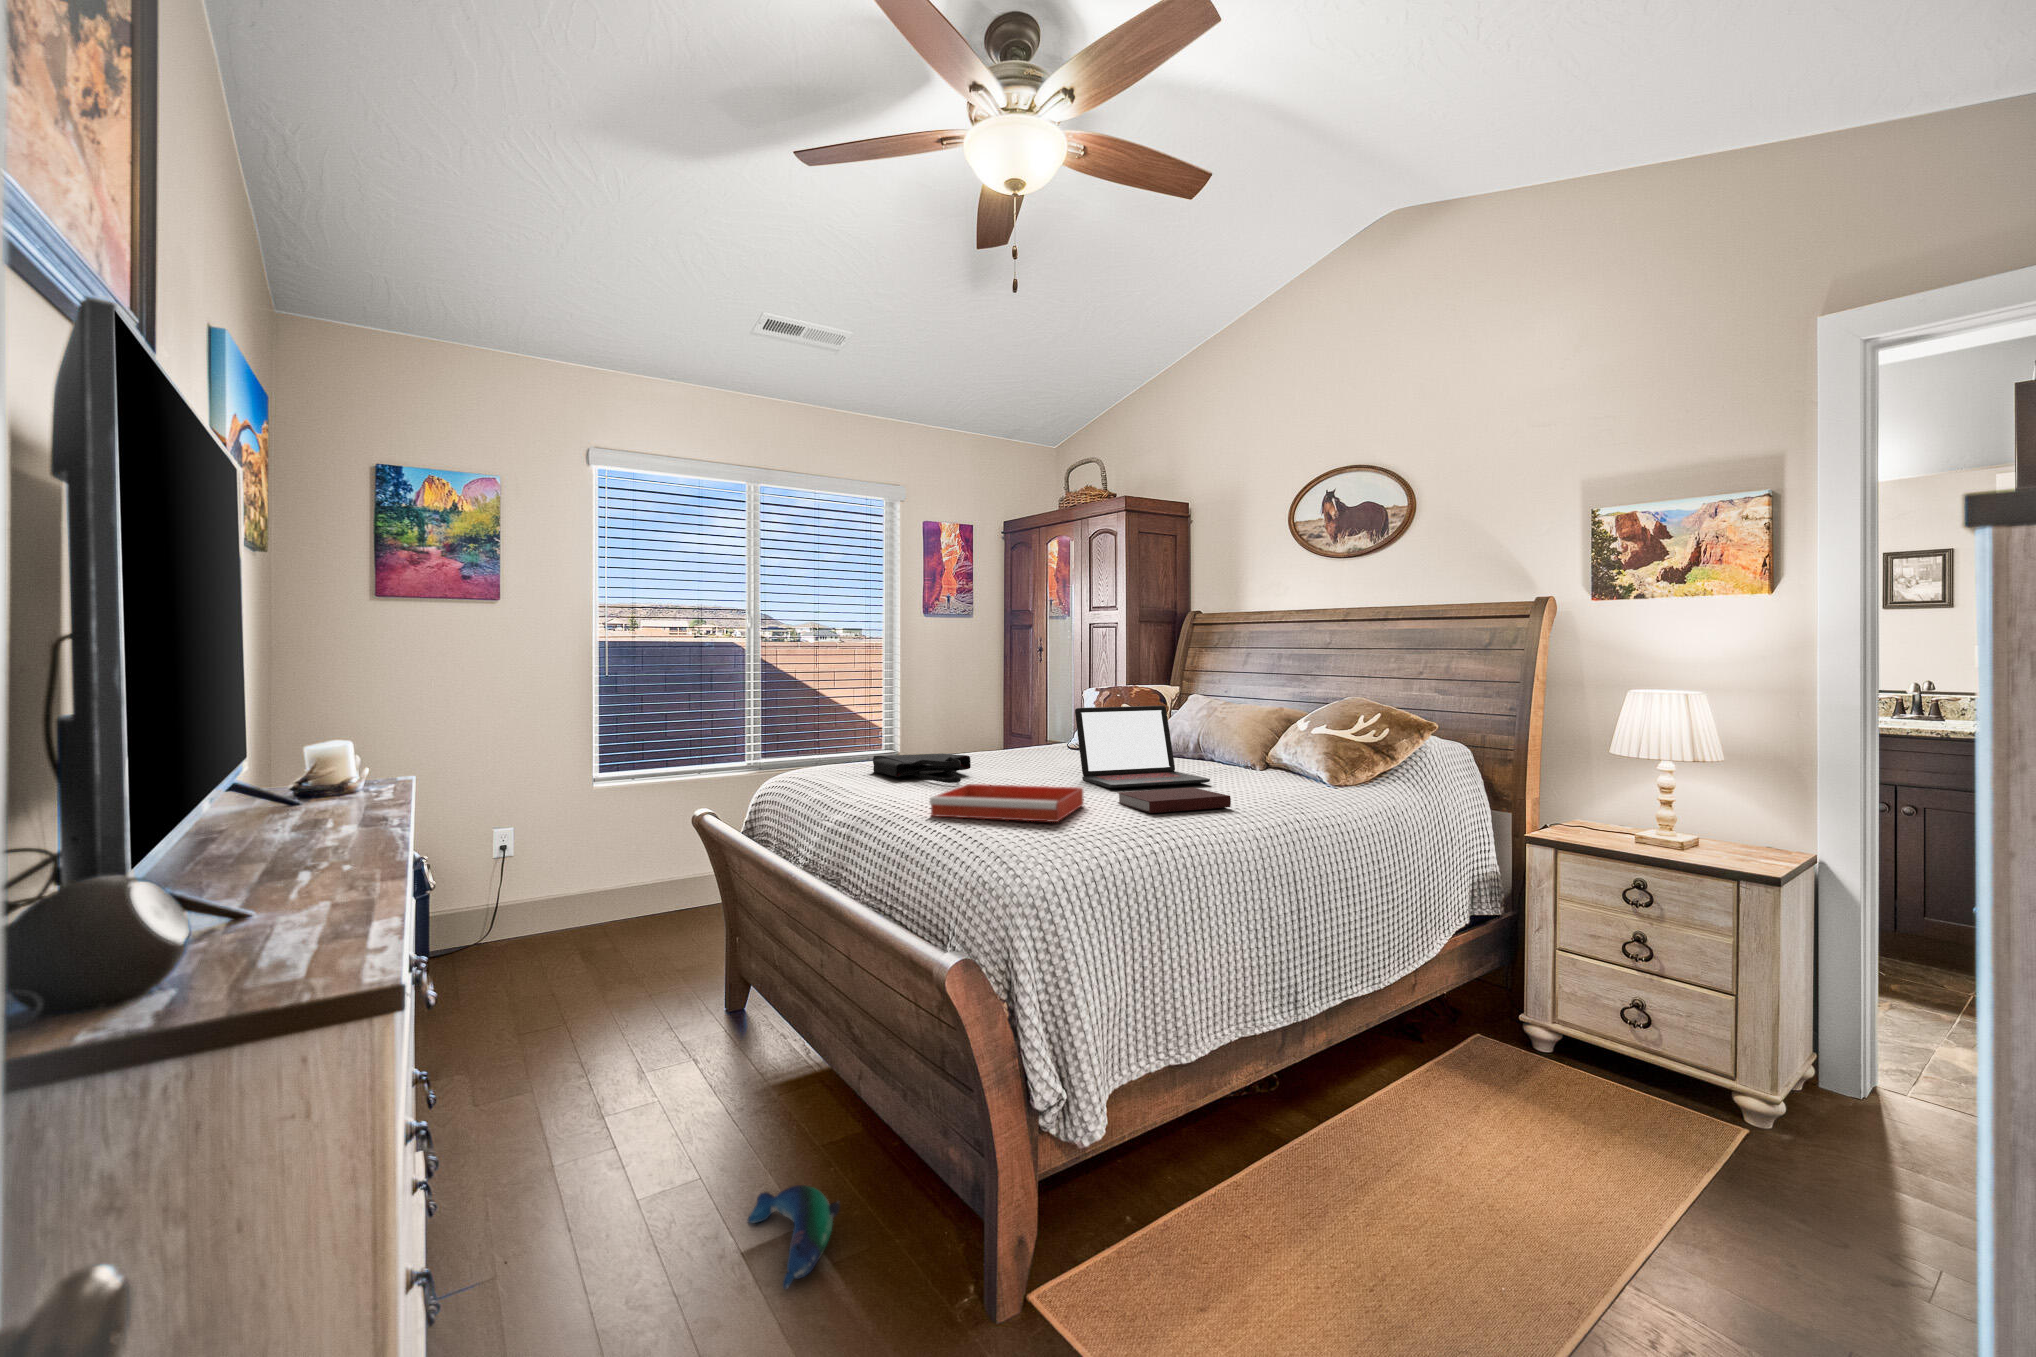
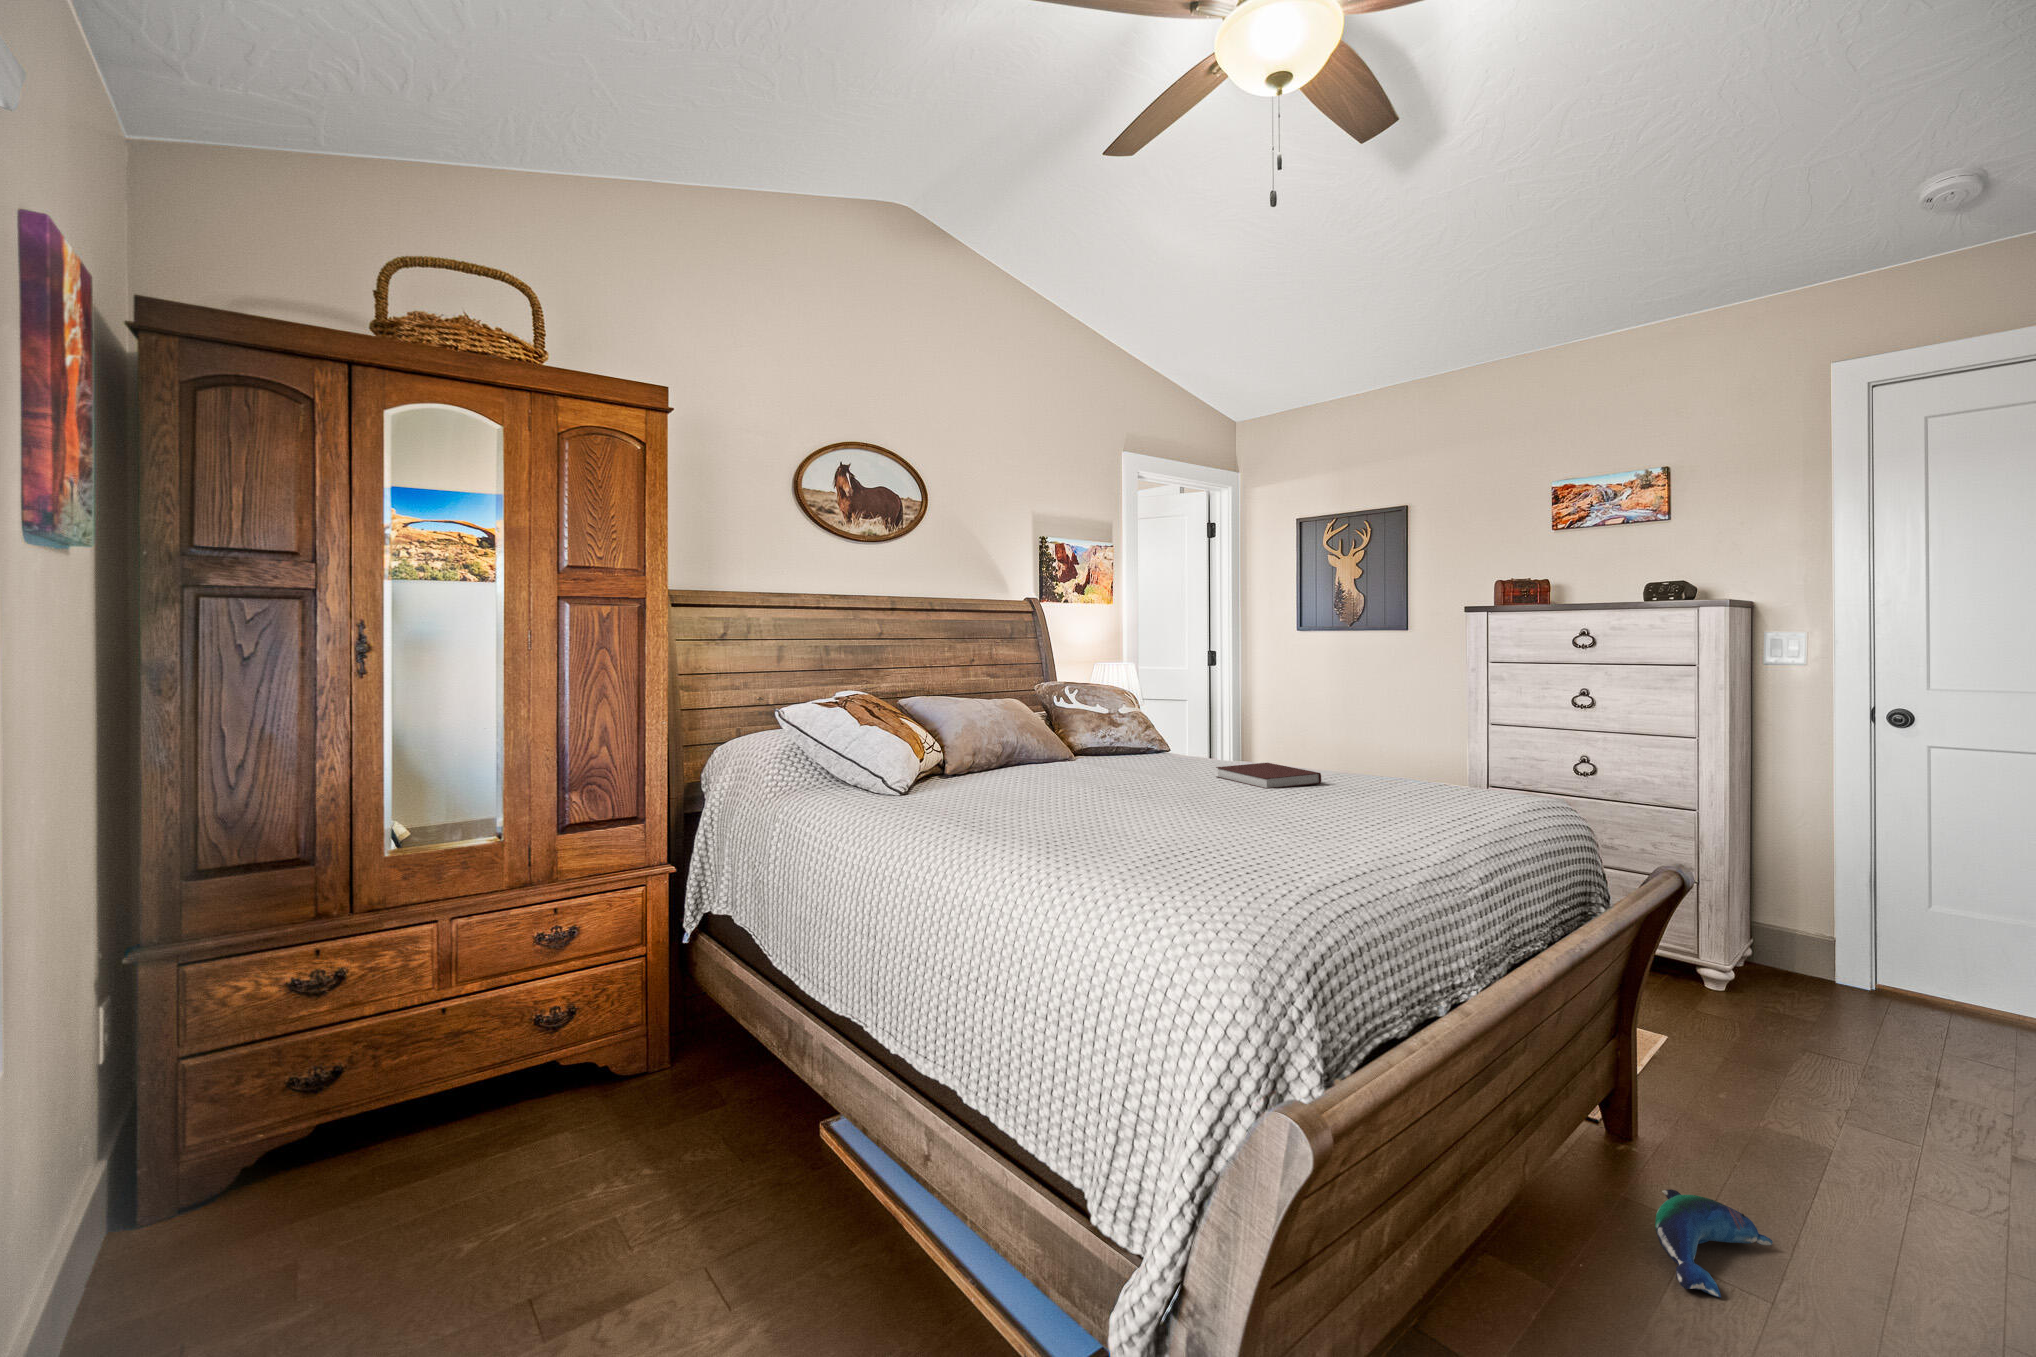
laptop: present [1075,706,1210,788] -> none [1051,700,1193,792]
tote bag: present [873,753,971,783] -> none [1022,786,1204,851]
tray: present [930,784,1084,822] -> none [1297,775,1431,822]

